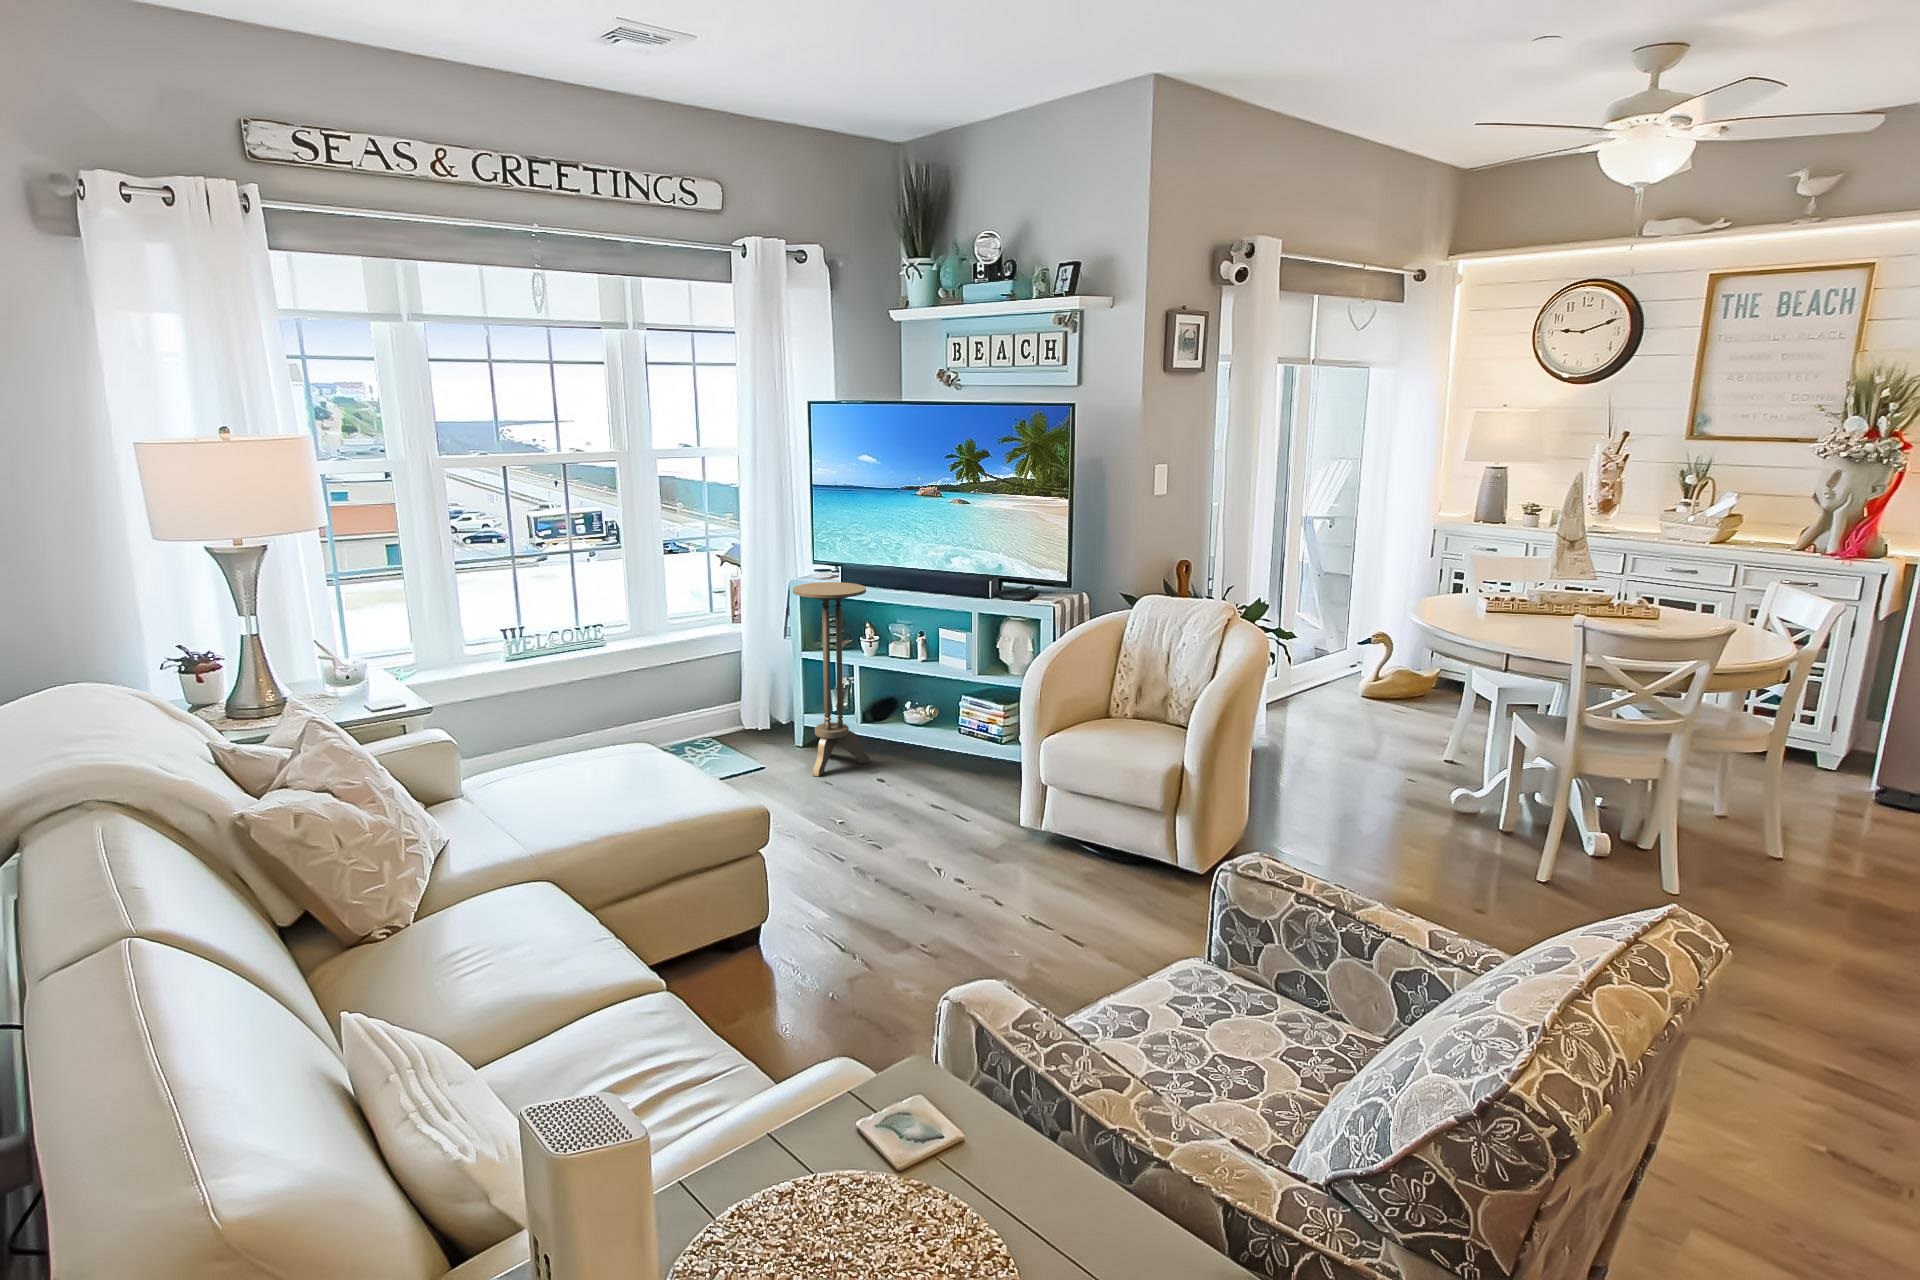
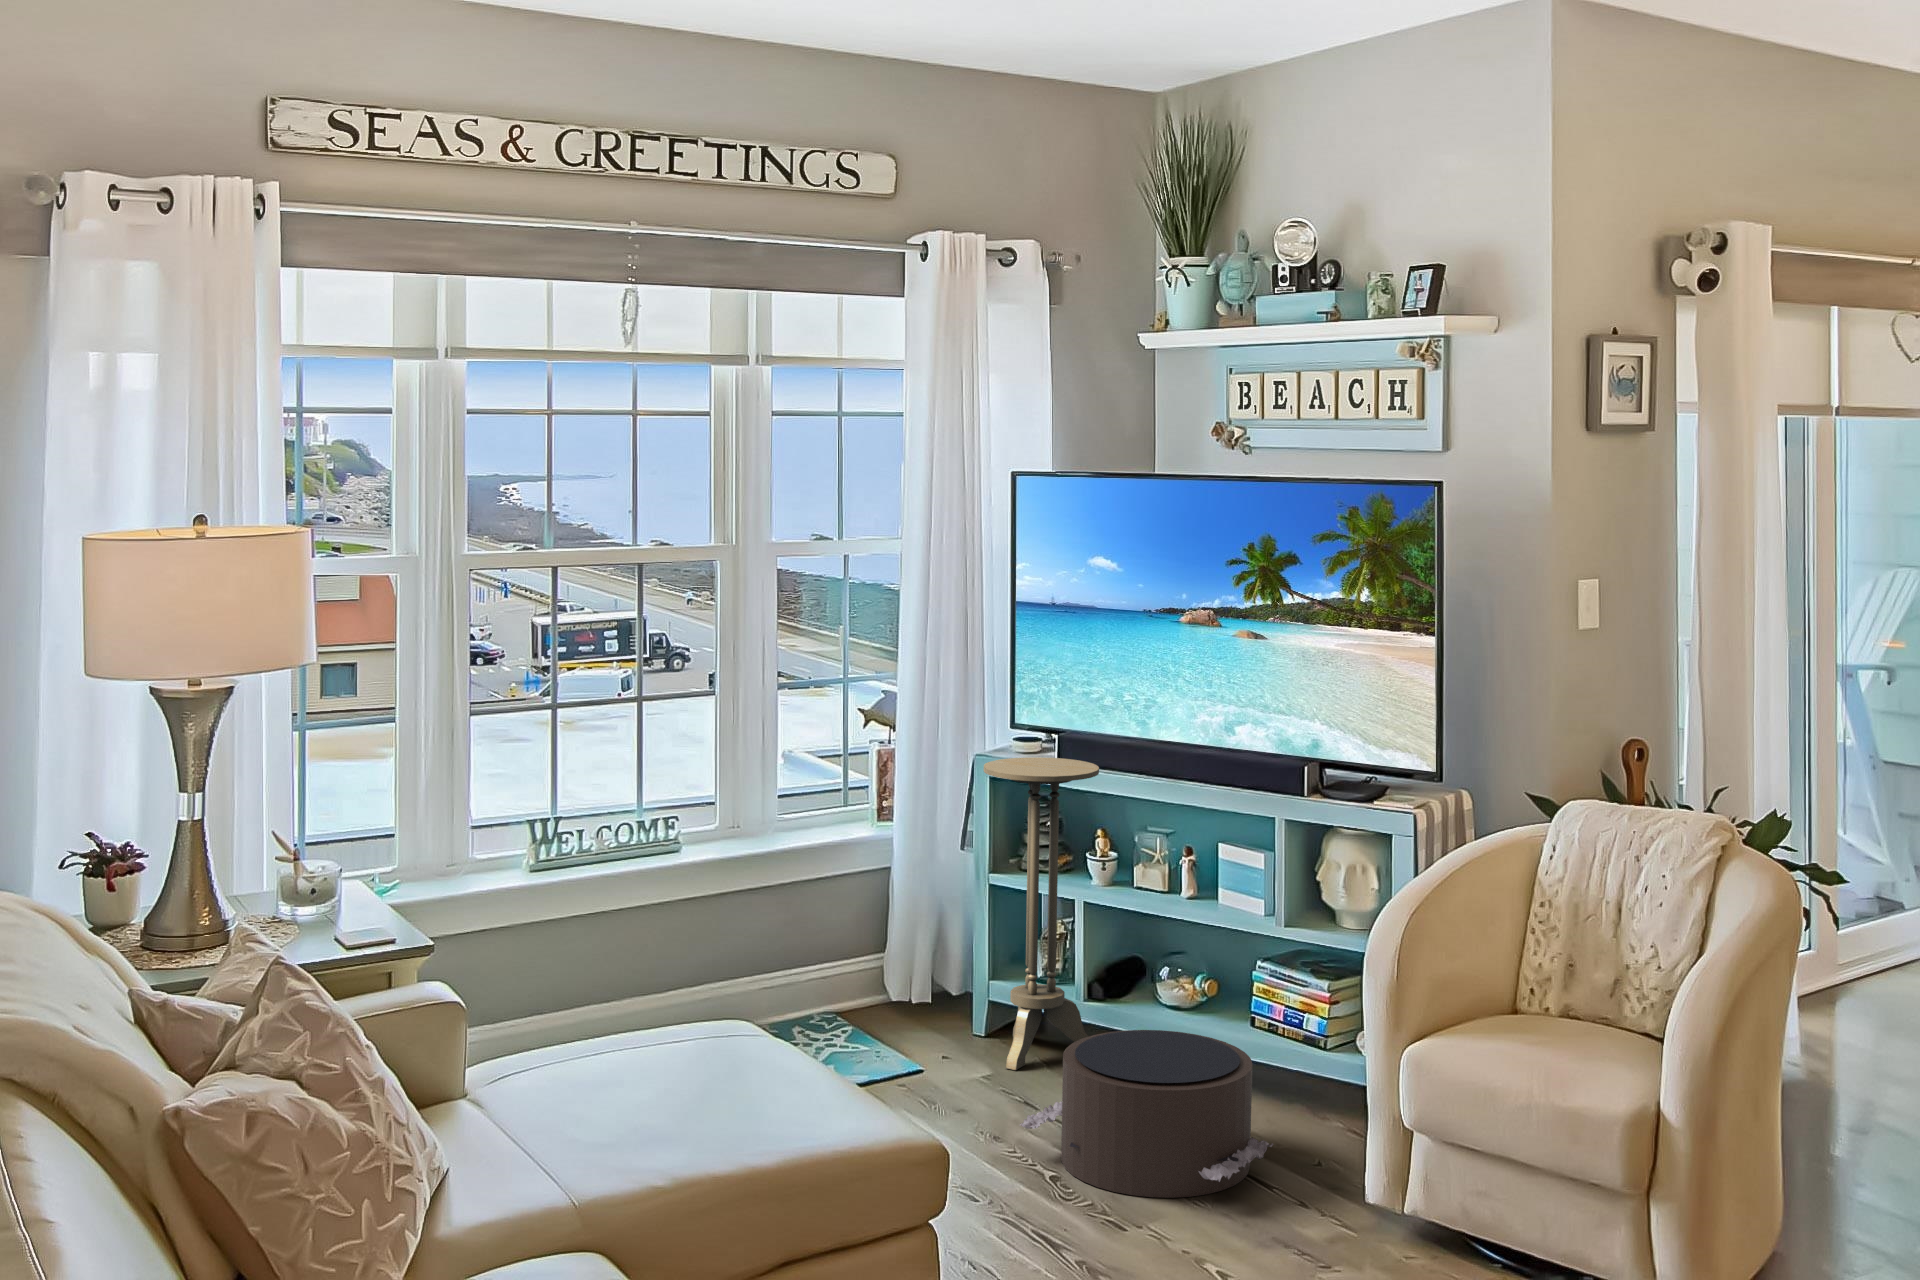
pouf: none [815,752,972,858] -> present [1020,1030,1273,1198]

